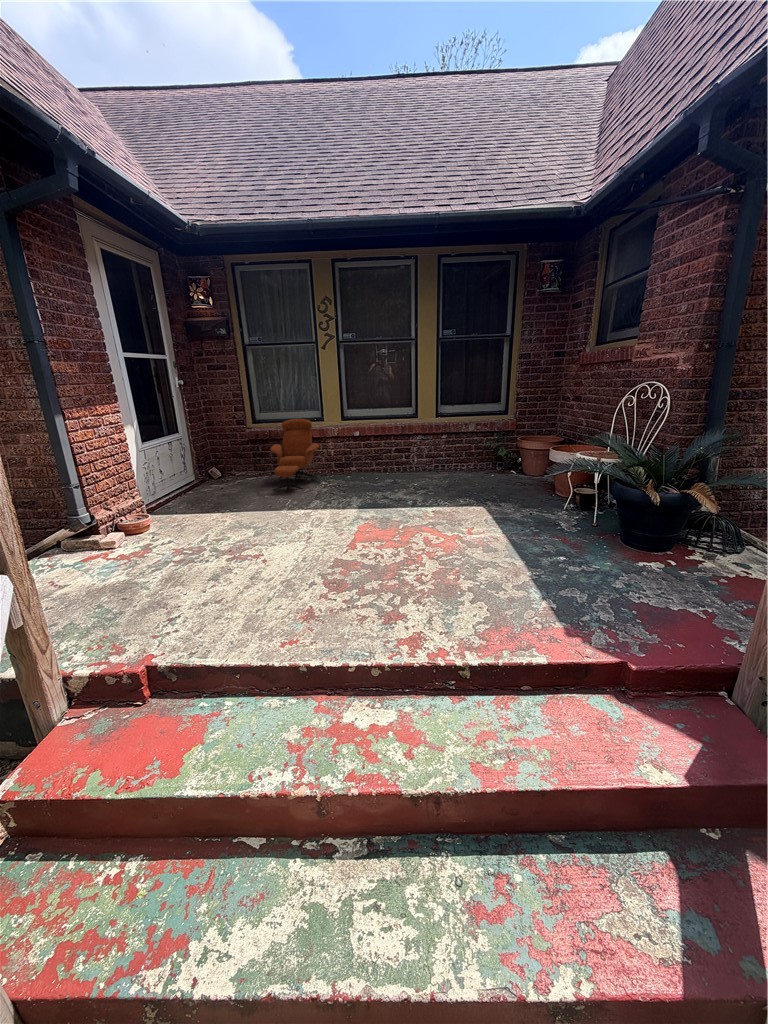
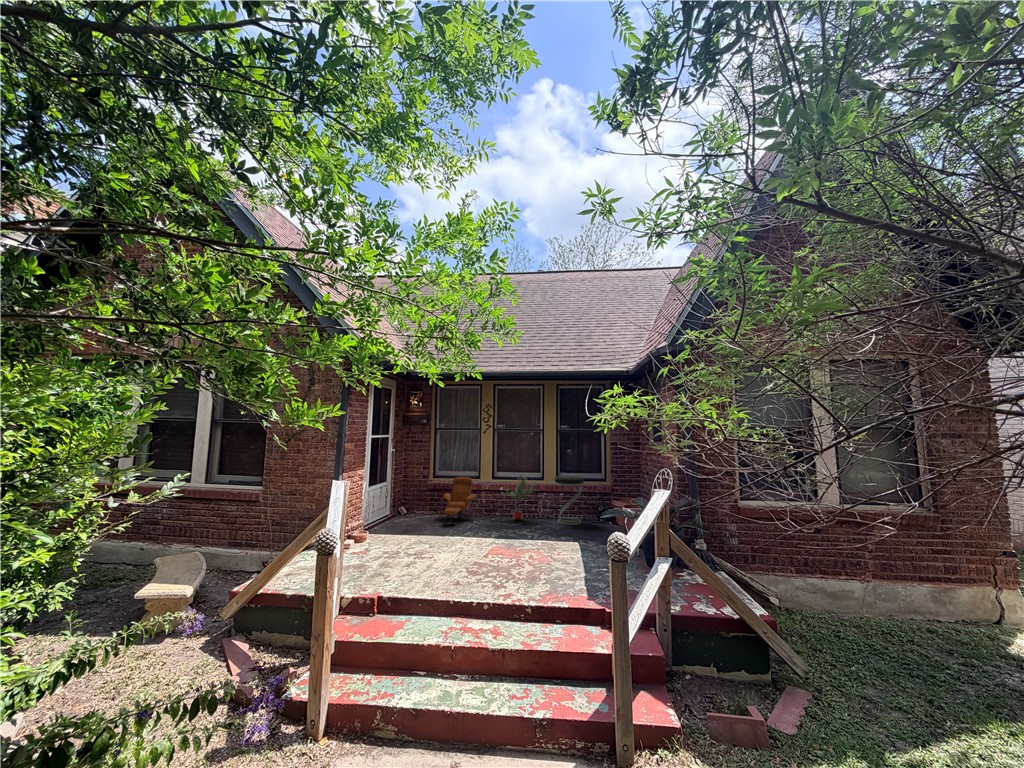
potted tree: none [355,408,411,477] -> present [501,474,536,521]
stool: none [437,408,483,479] -> present [554,476,584,525]

